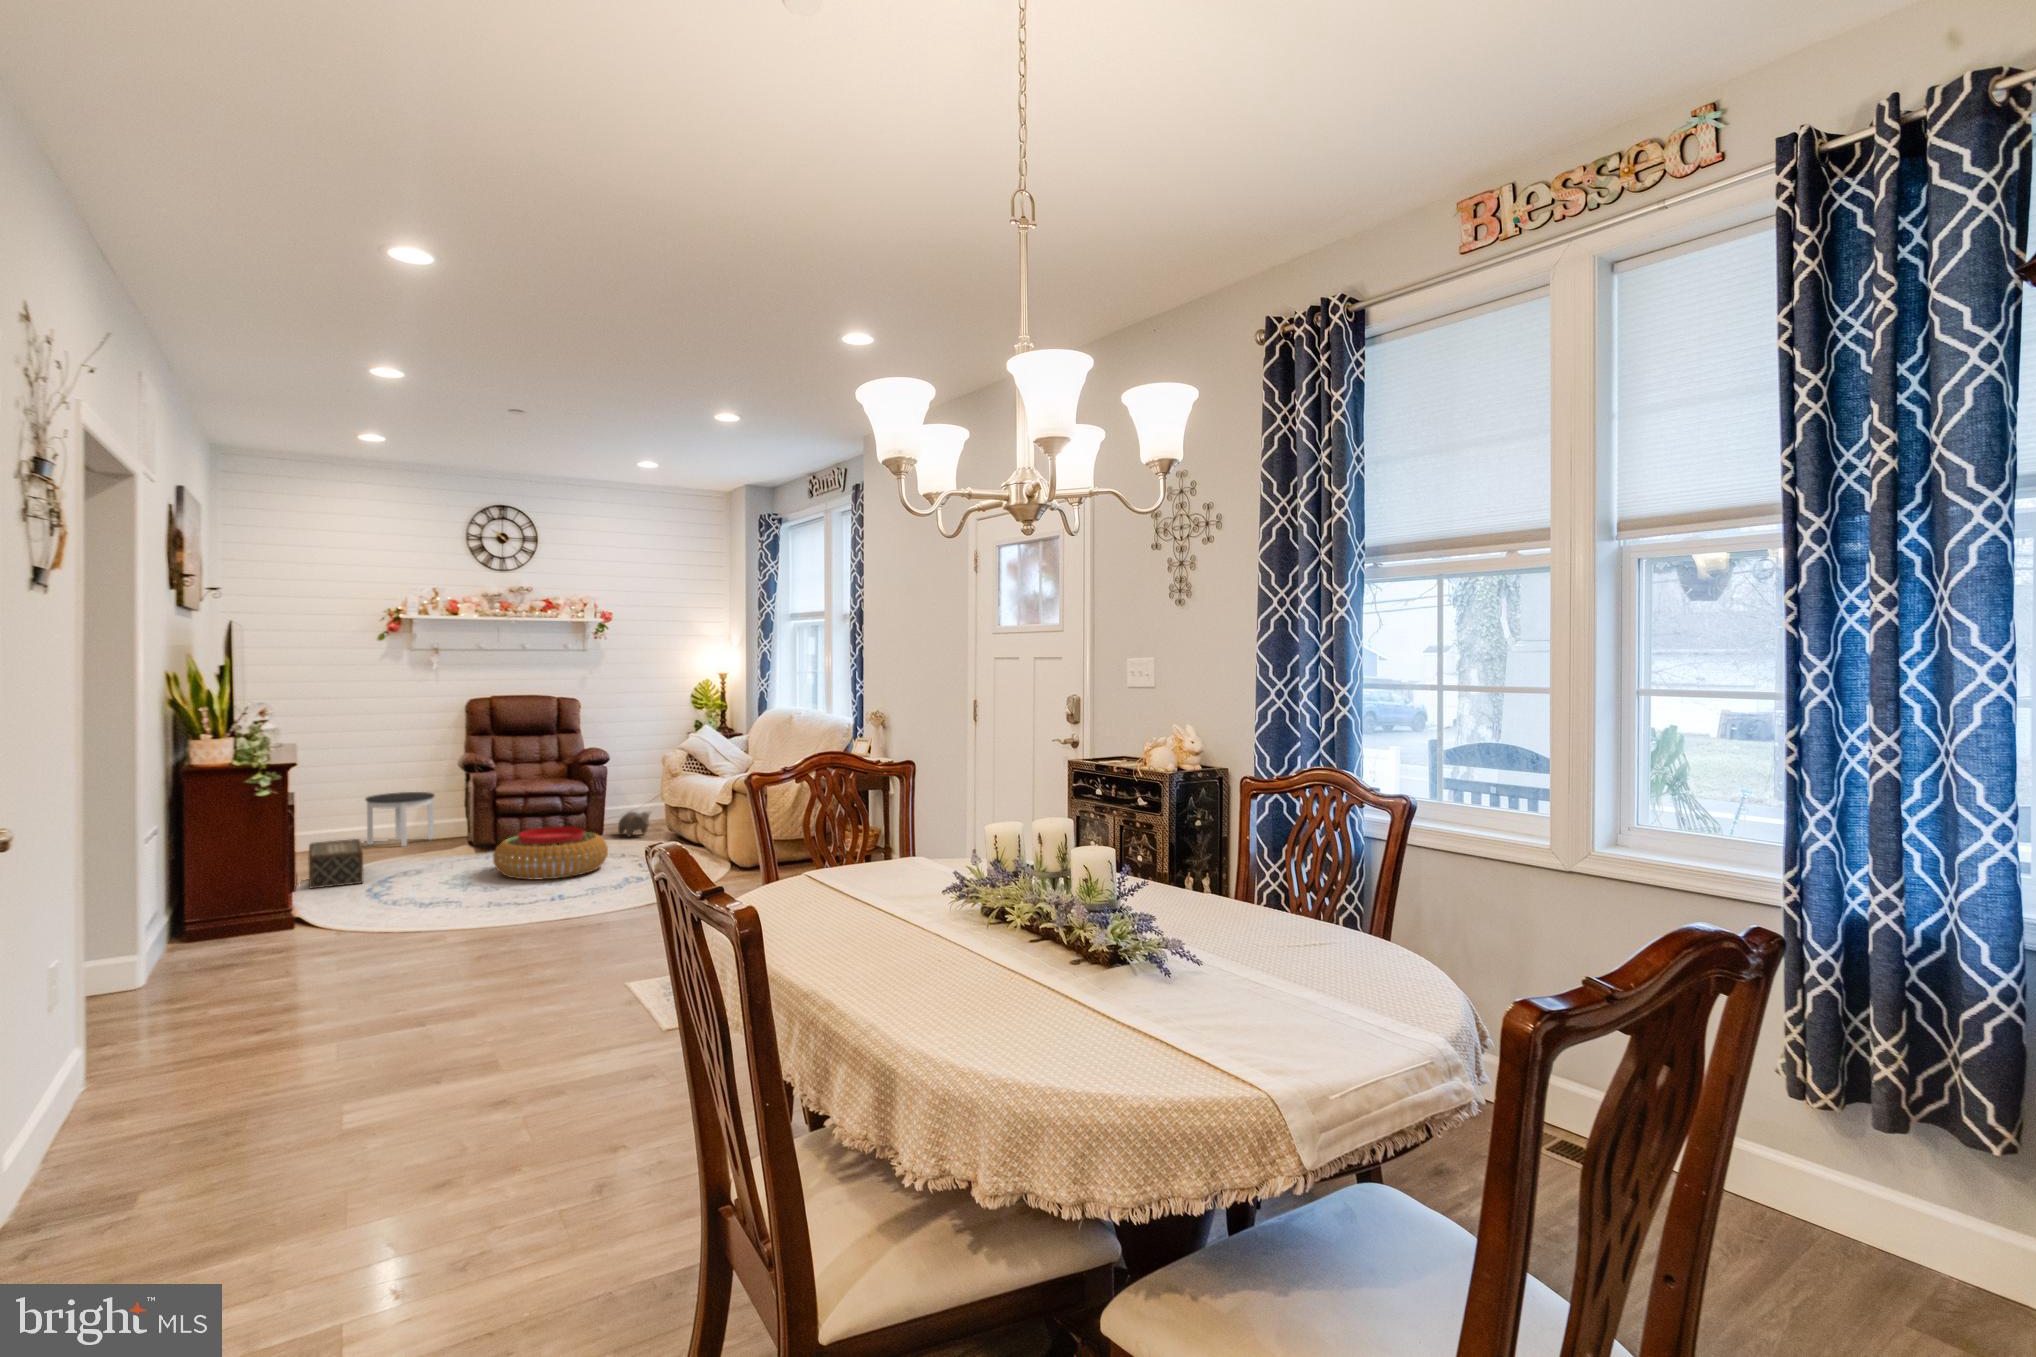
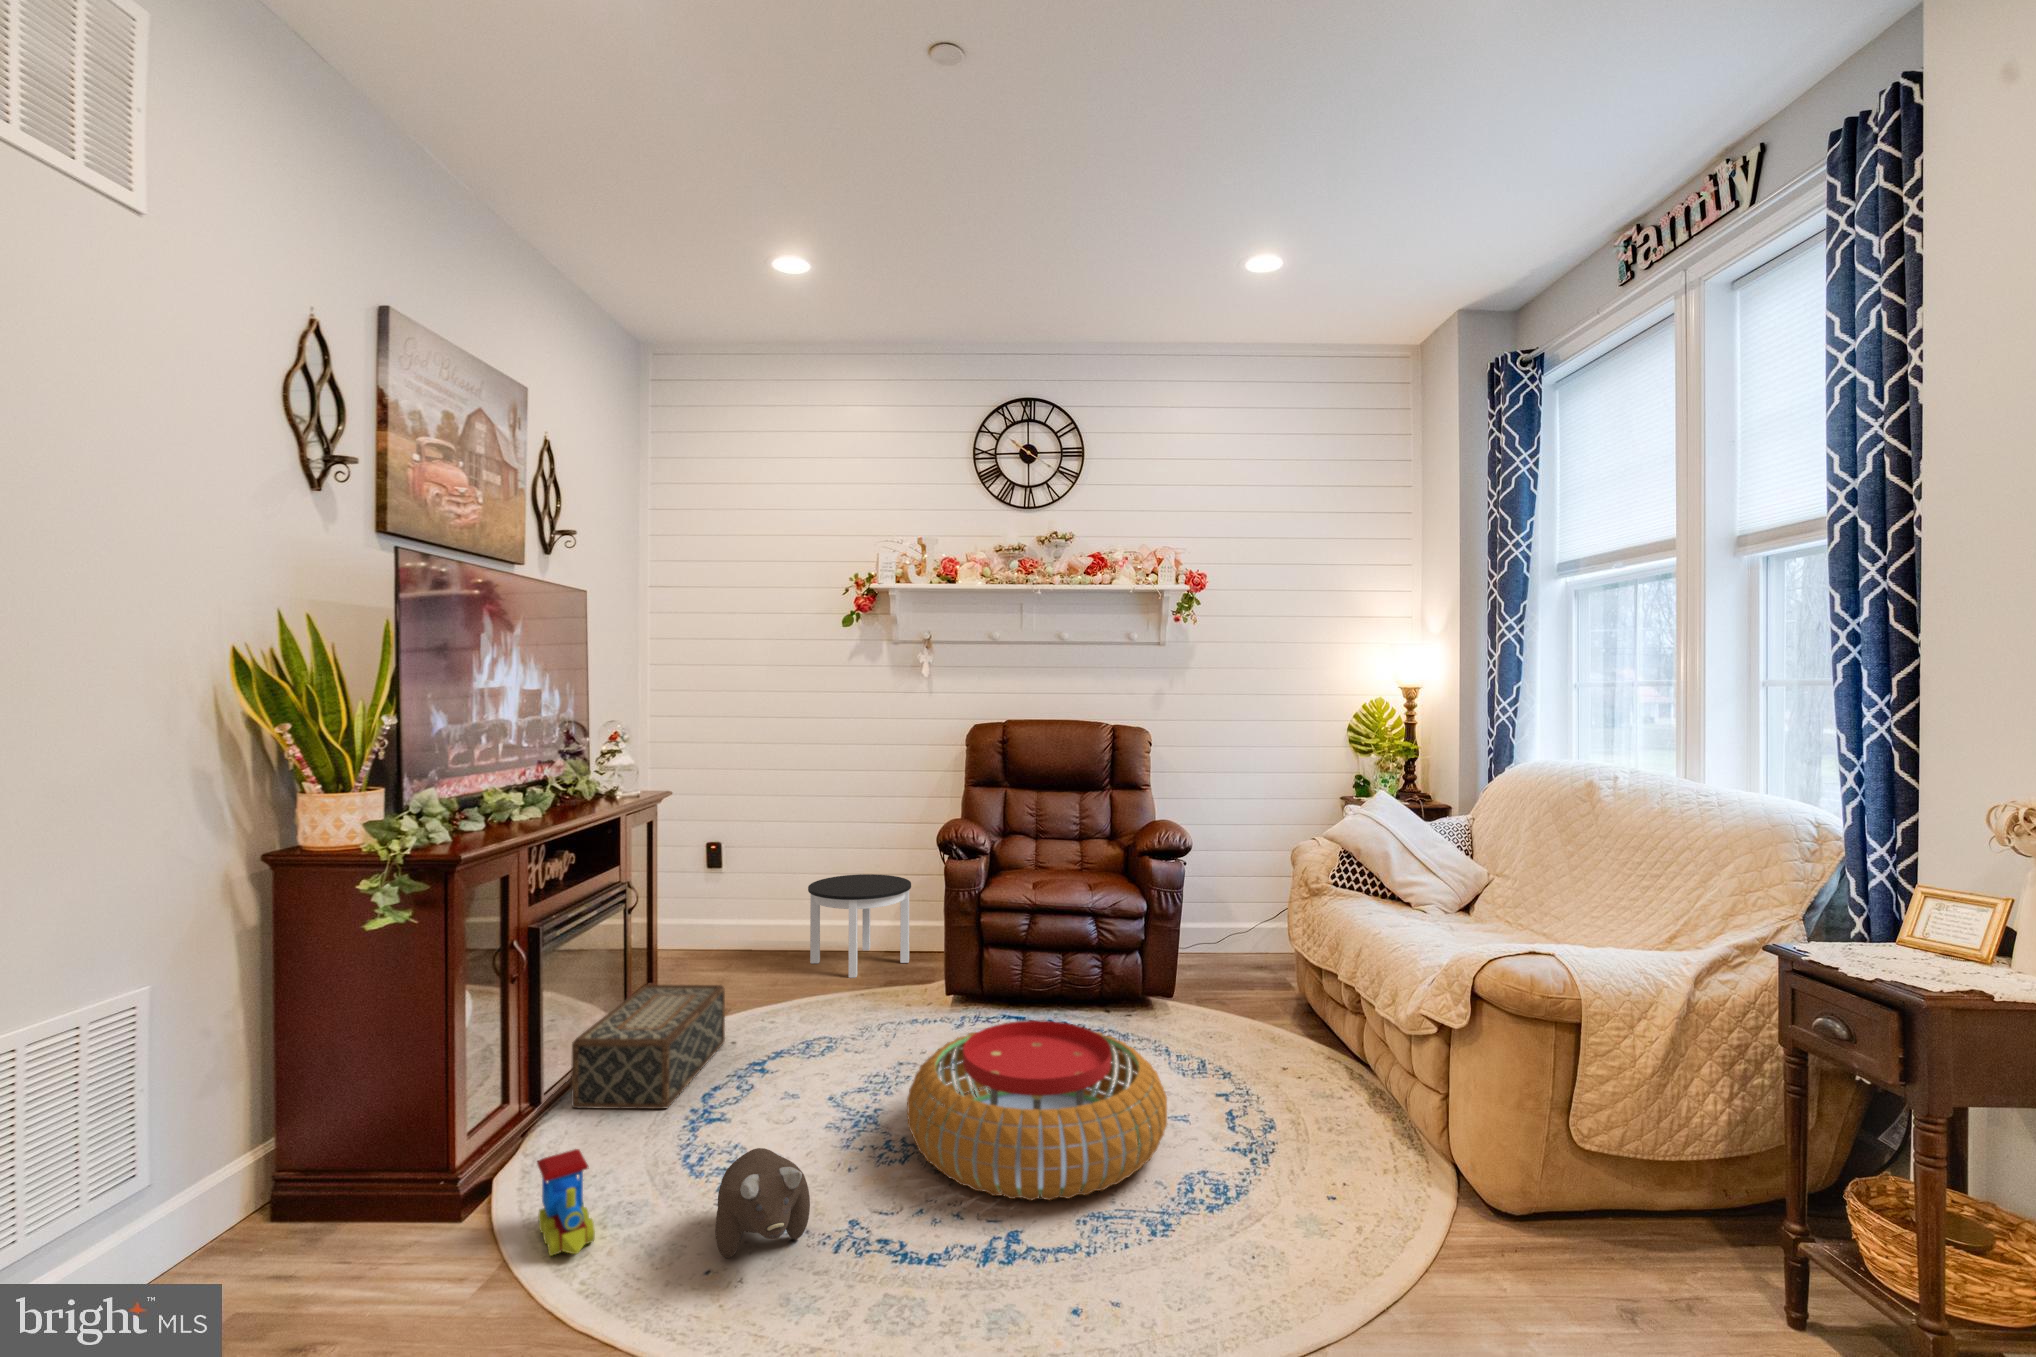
plush toy: present [618,811,651,837] -> present [715,1148,810,1258]
toy train: none [351,876,387,907] -> present [537,1149,595,1256]

